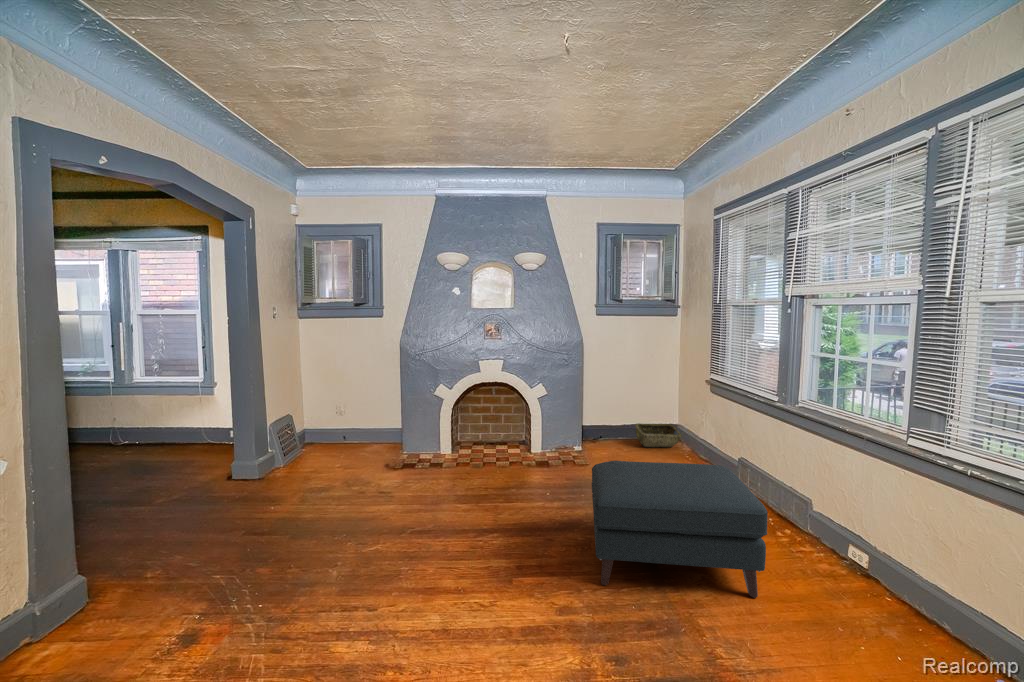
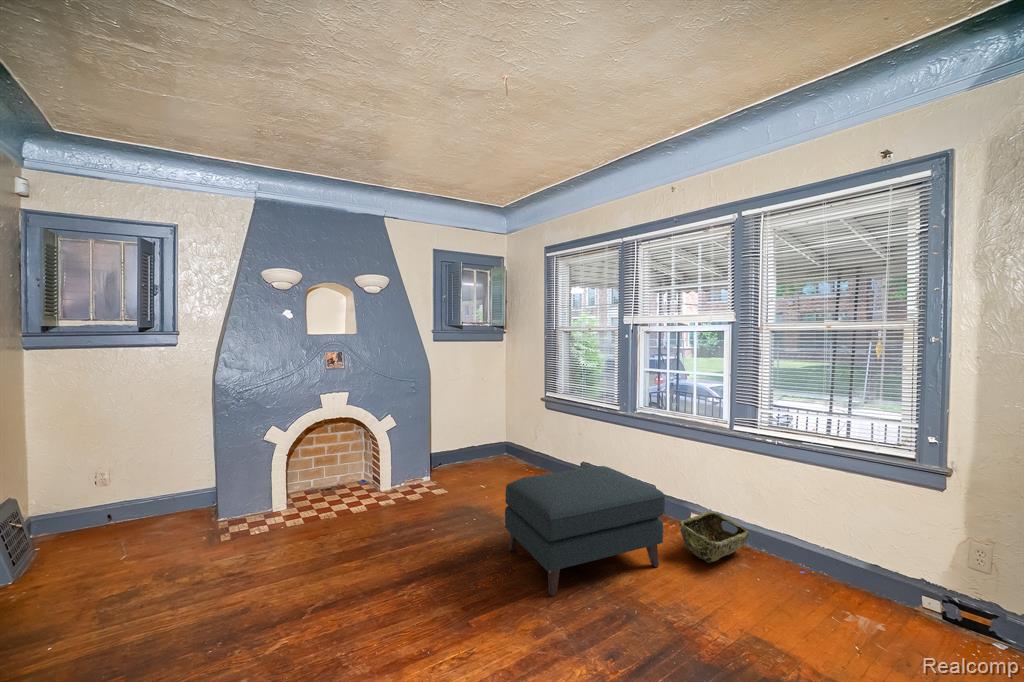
woven basket: present [635,423,681,447] -> present [679,512,749,563]

